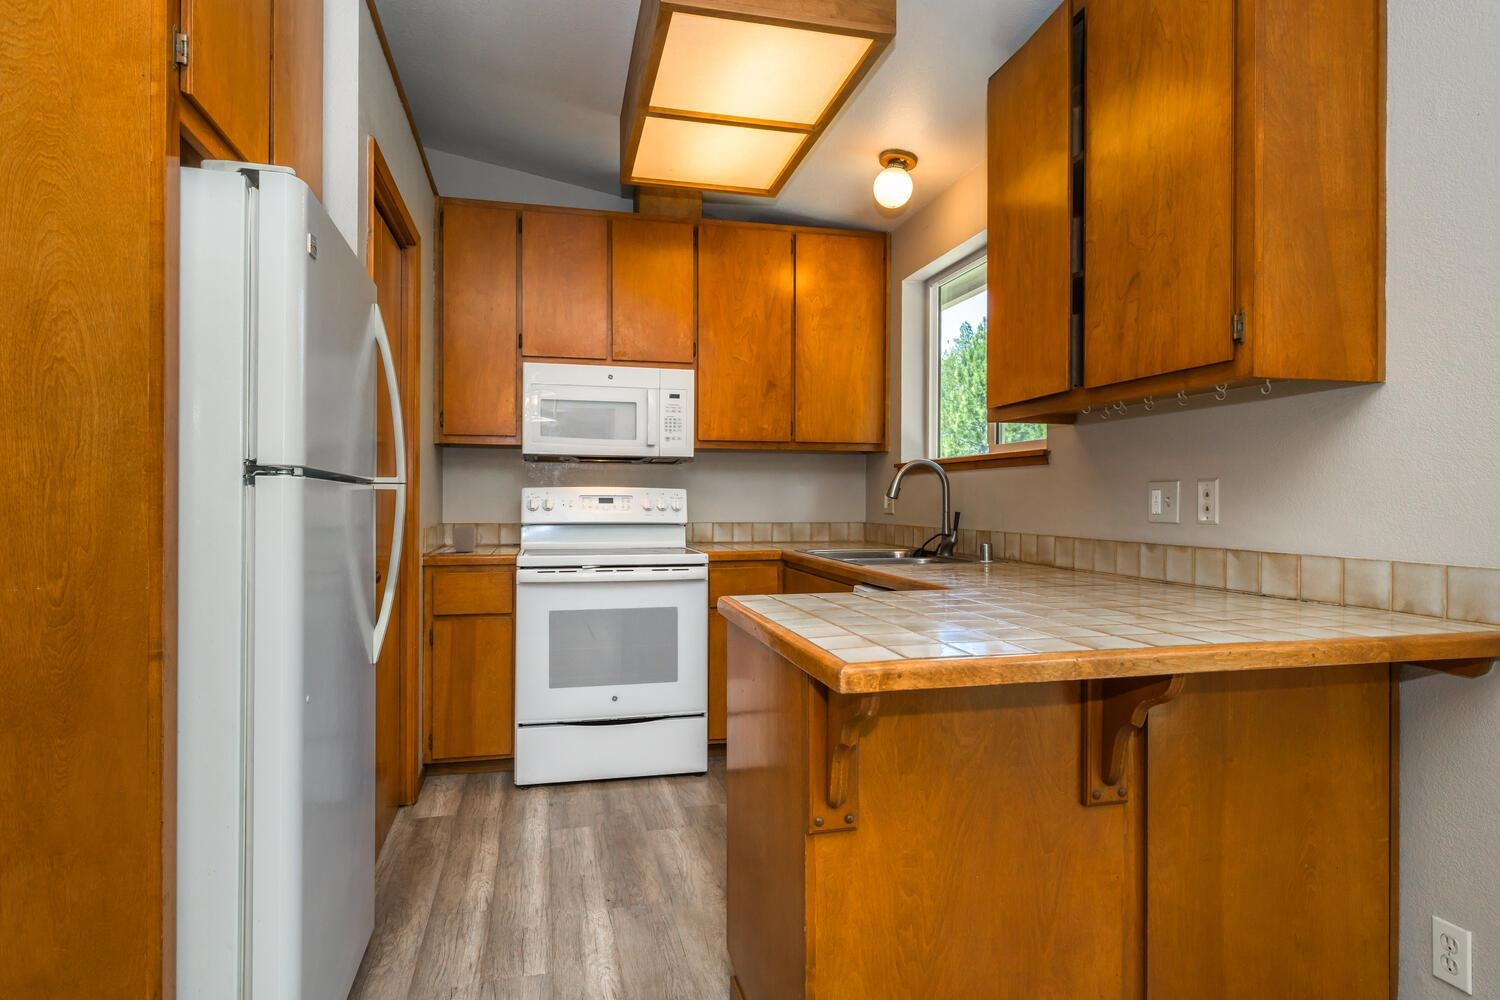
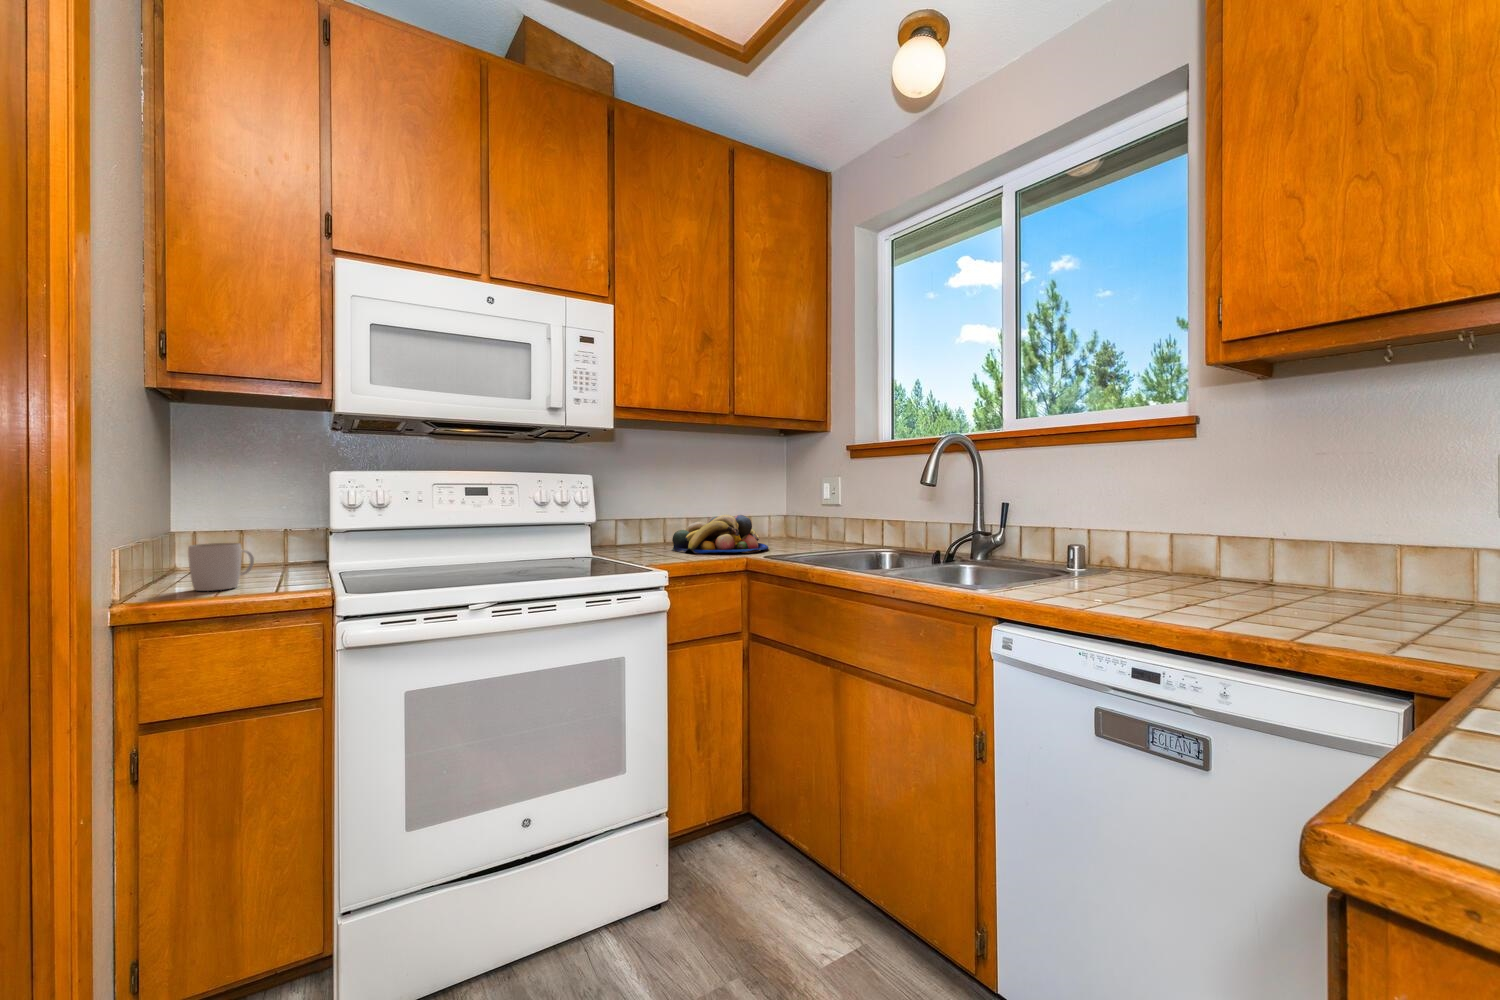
fruit bowl: none [746,519,822,547] -> present [672,515,769,553]

